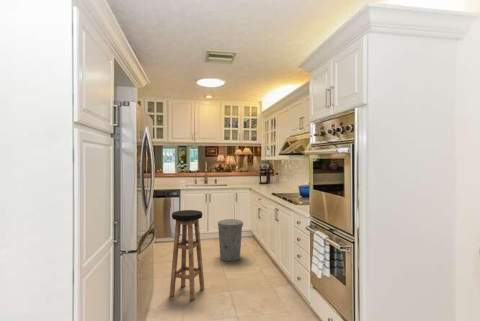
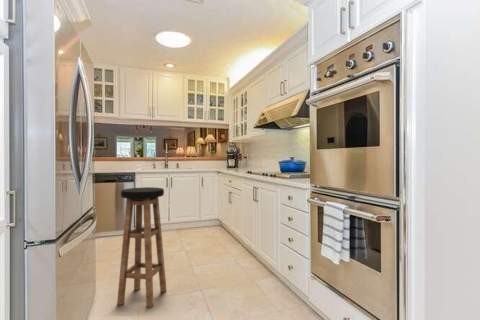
trash can: present [218,219,243,261] -> none [182,204,212,254]

